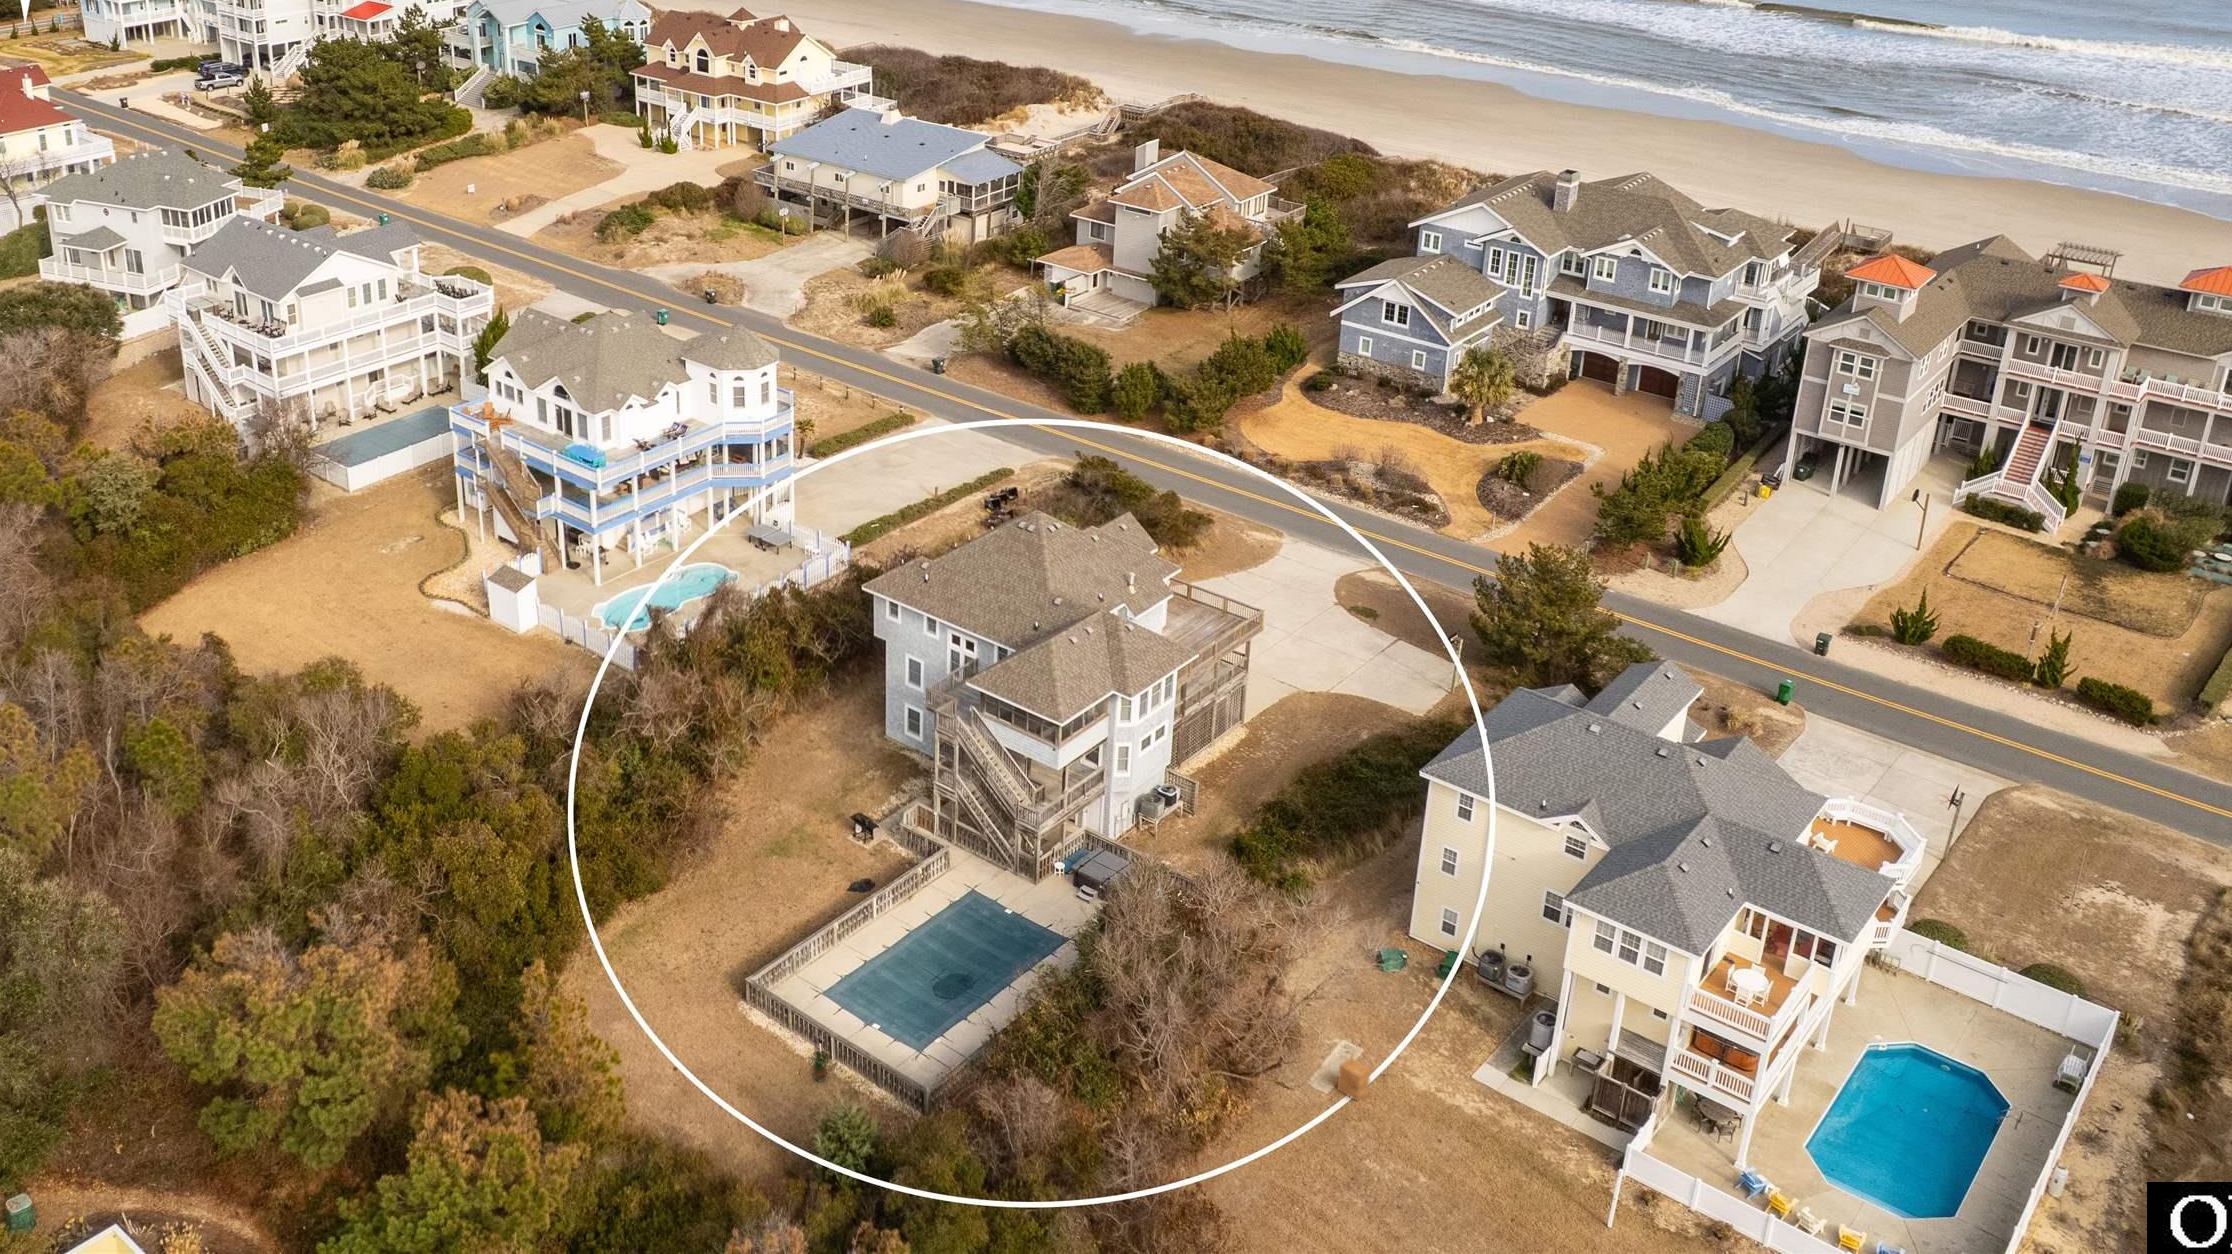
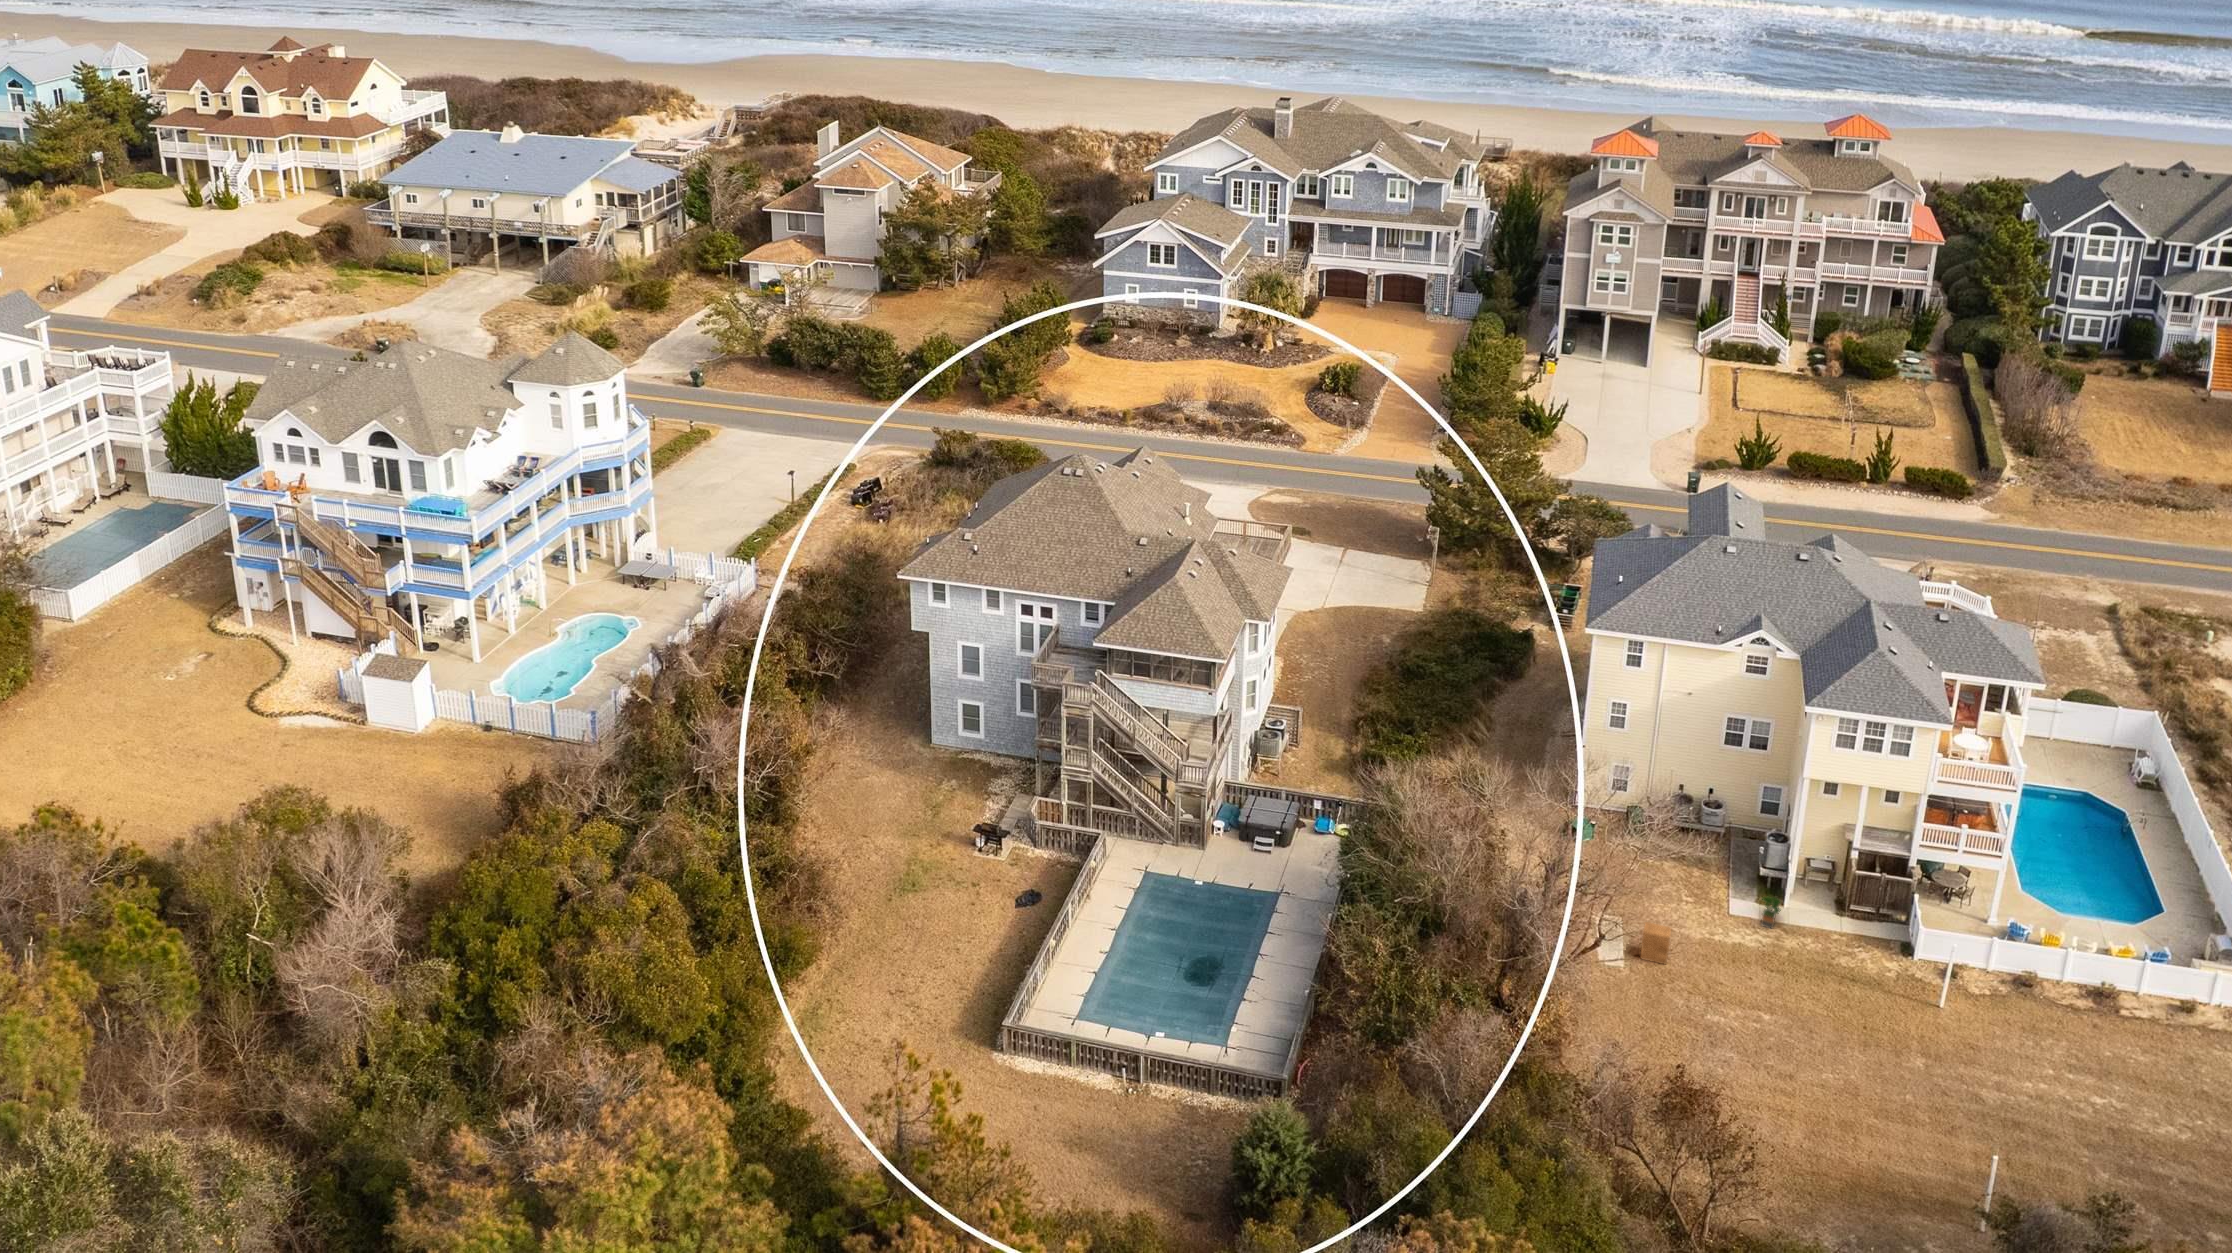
potted tree: present [810,1051,829,1082] -> present [1761,897,1781,928]

